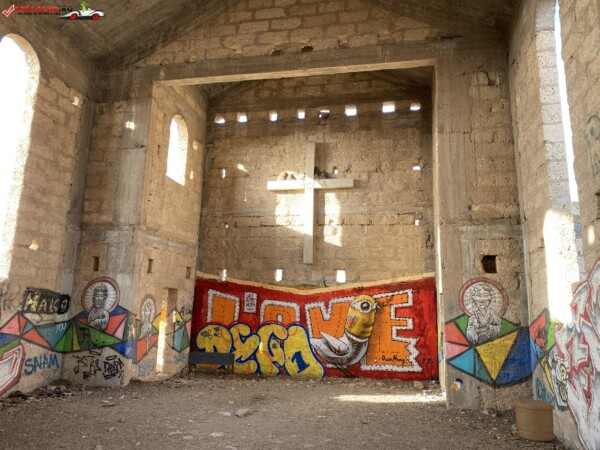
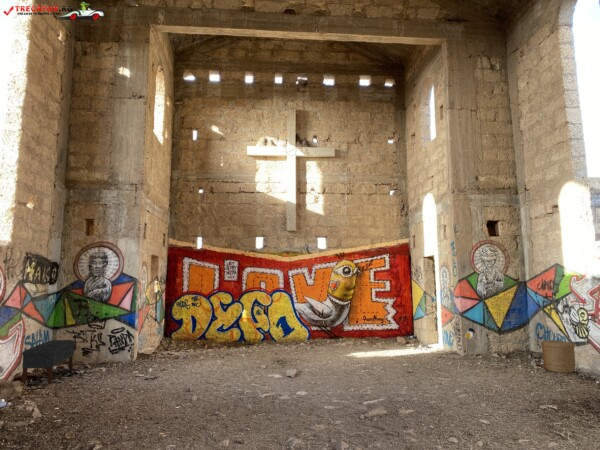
bench: present [189,351,235,375] -> present [22,340,75,384]

